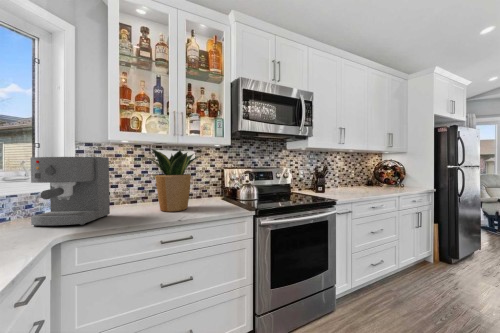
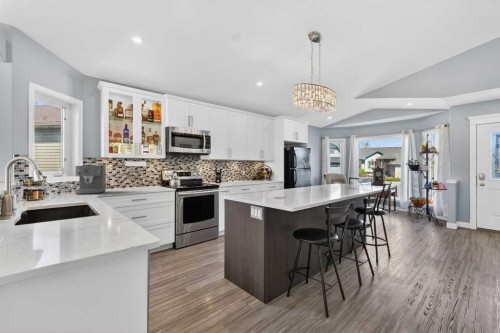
potted plant: present [144,149,200,212] -> none [120,161,151,190]

